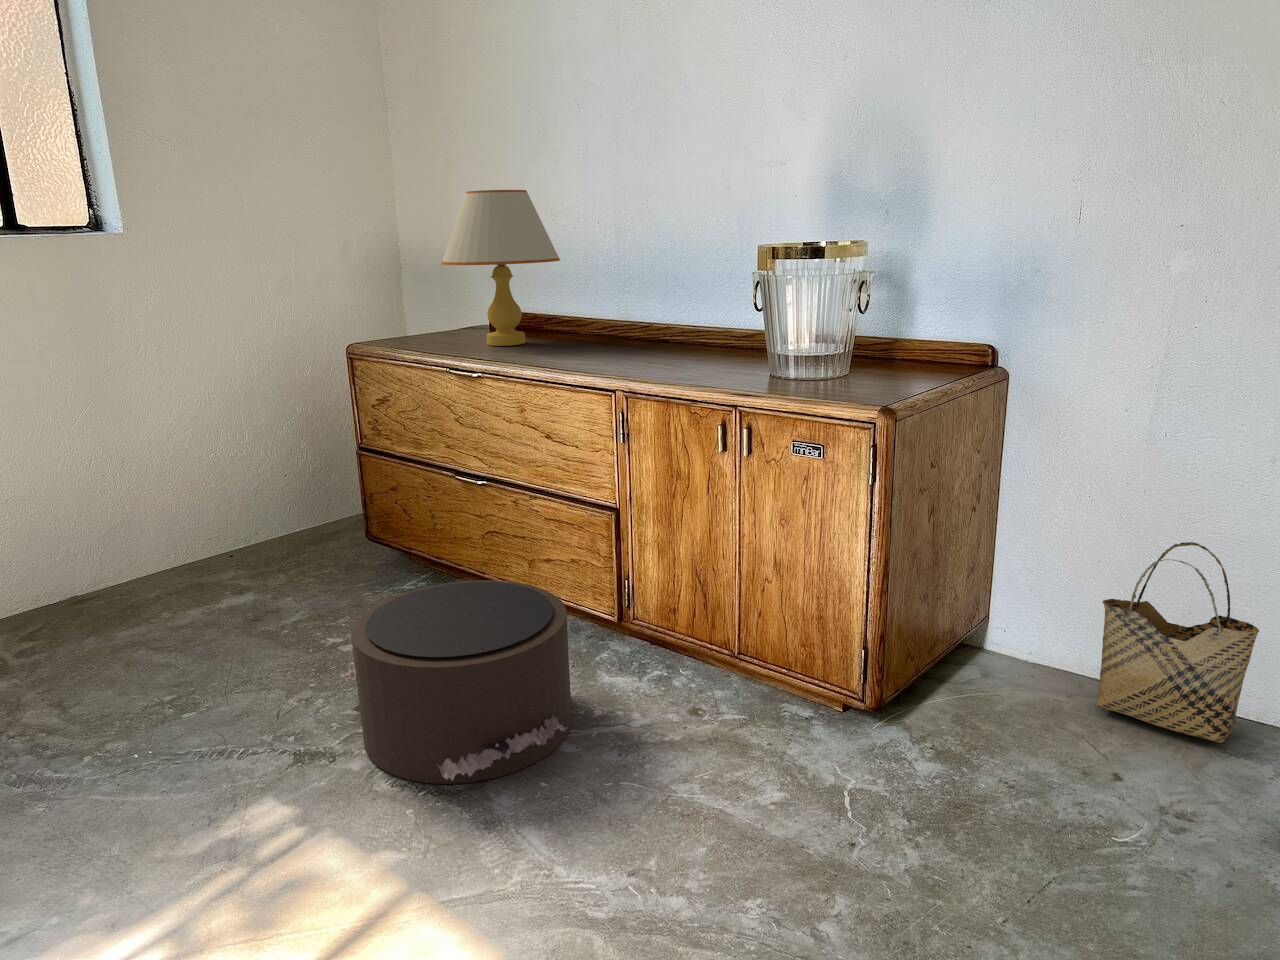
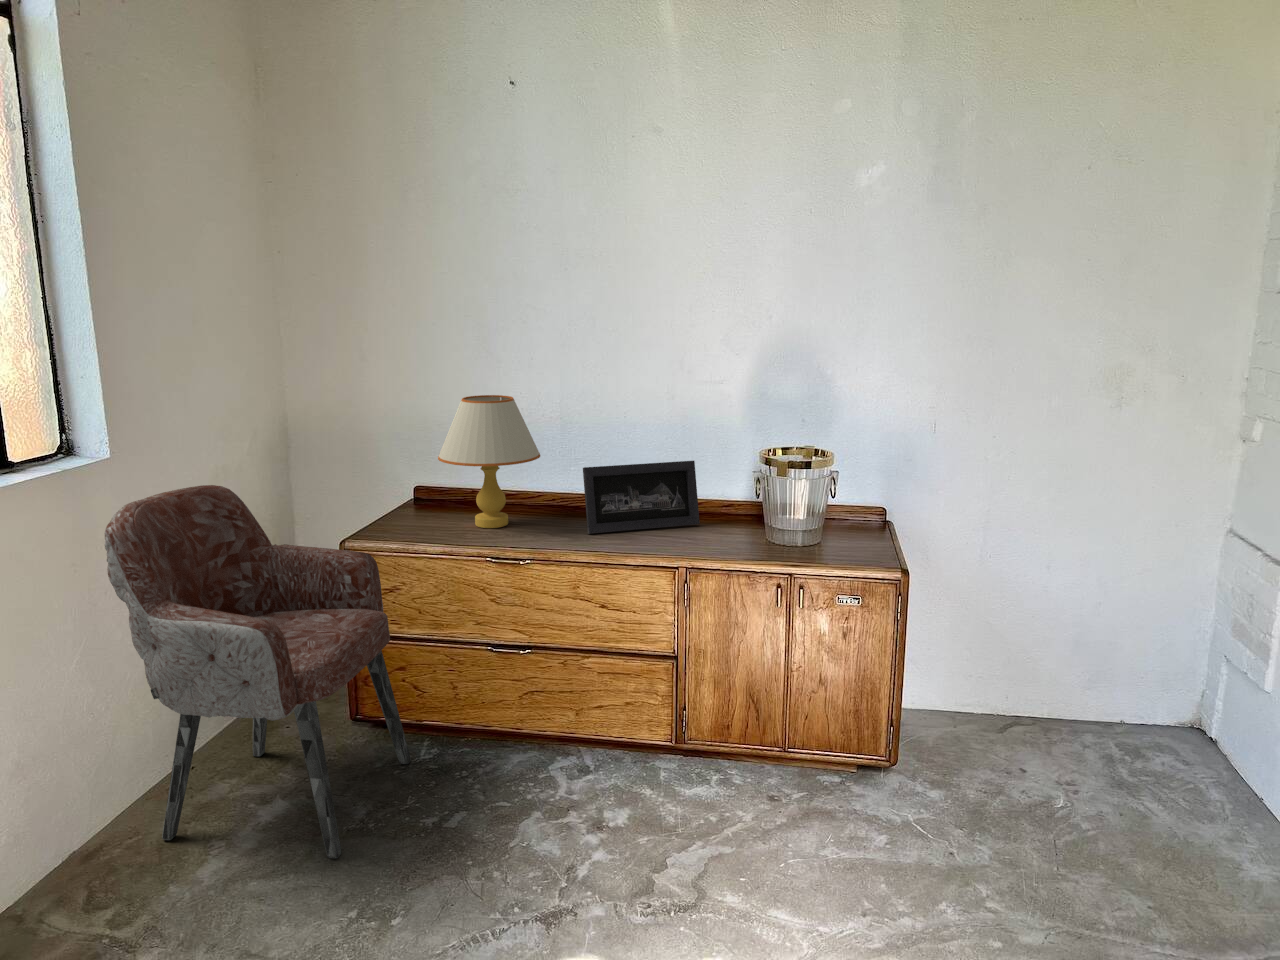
picture frame: none [577,269,726,355] -> present [583,461,700,533]
armchair: none [73,277,390,651] -> present [105,485,411,859]
woven basket: present [1096,542,1259,743] -> none [975,620,1059,737]
pouf: present [340,580,572,784] -> none [519,731,743,909]

